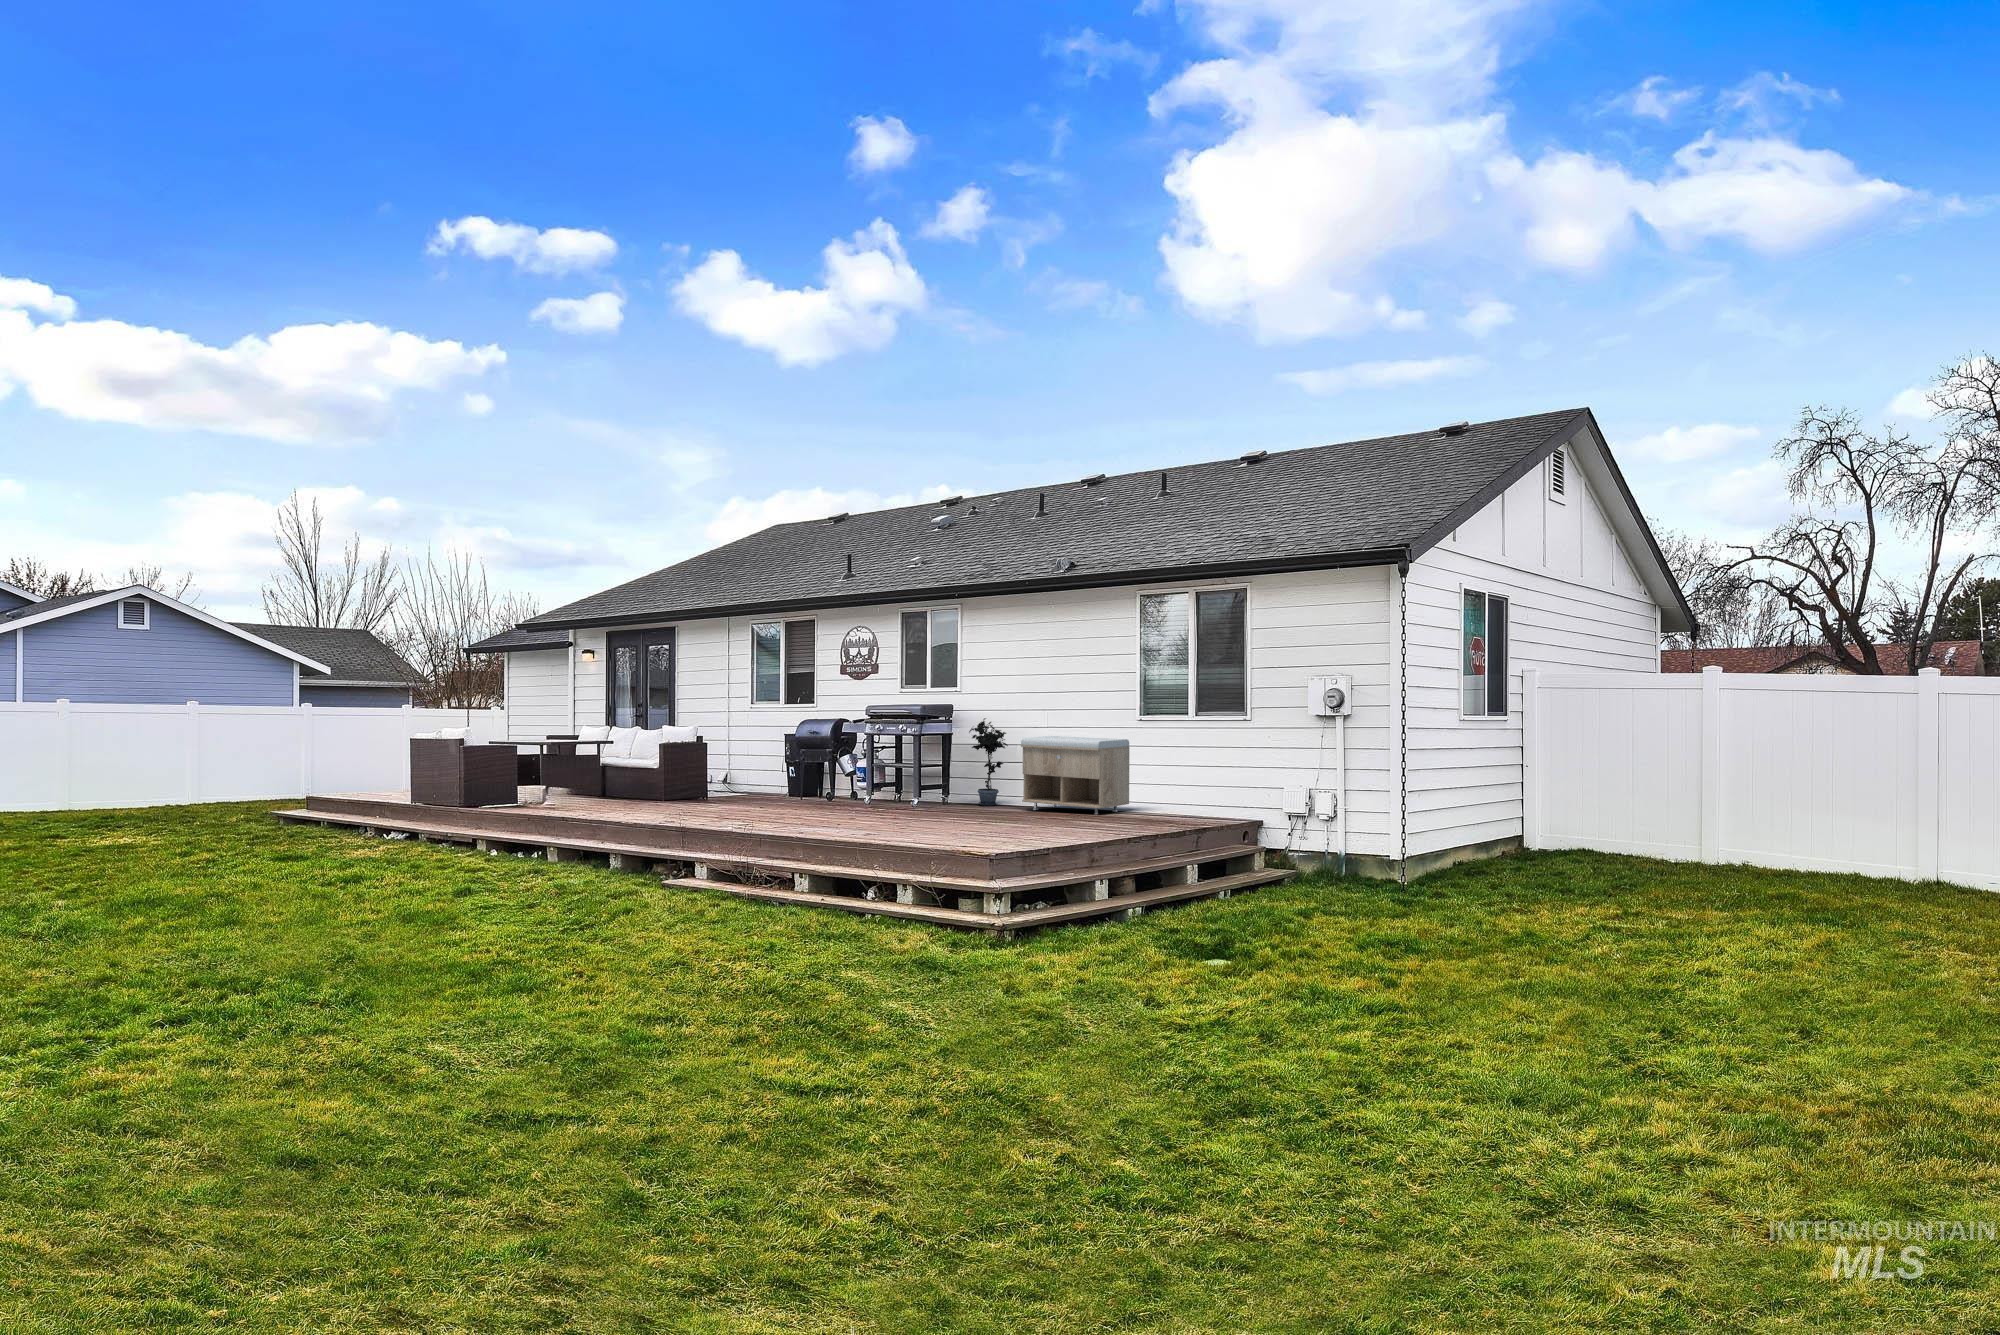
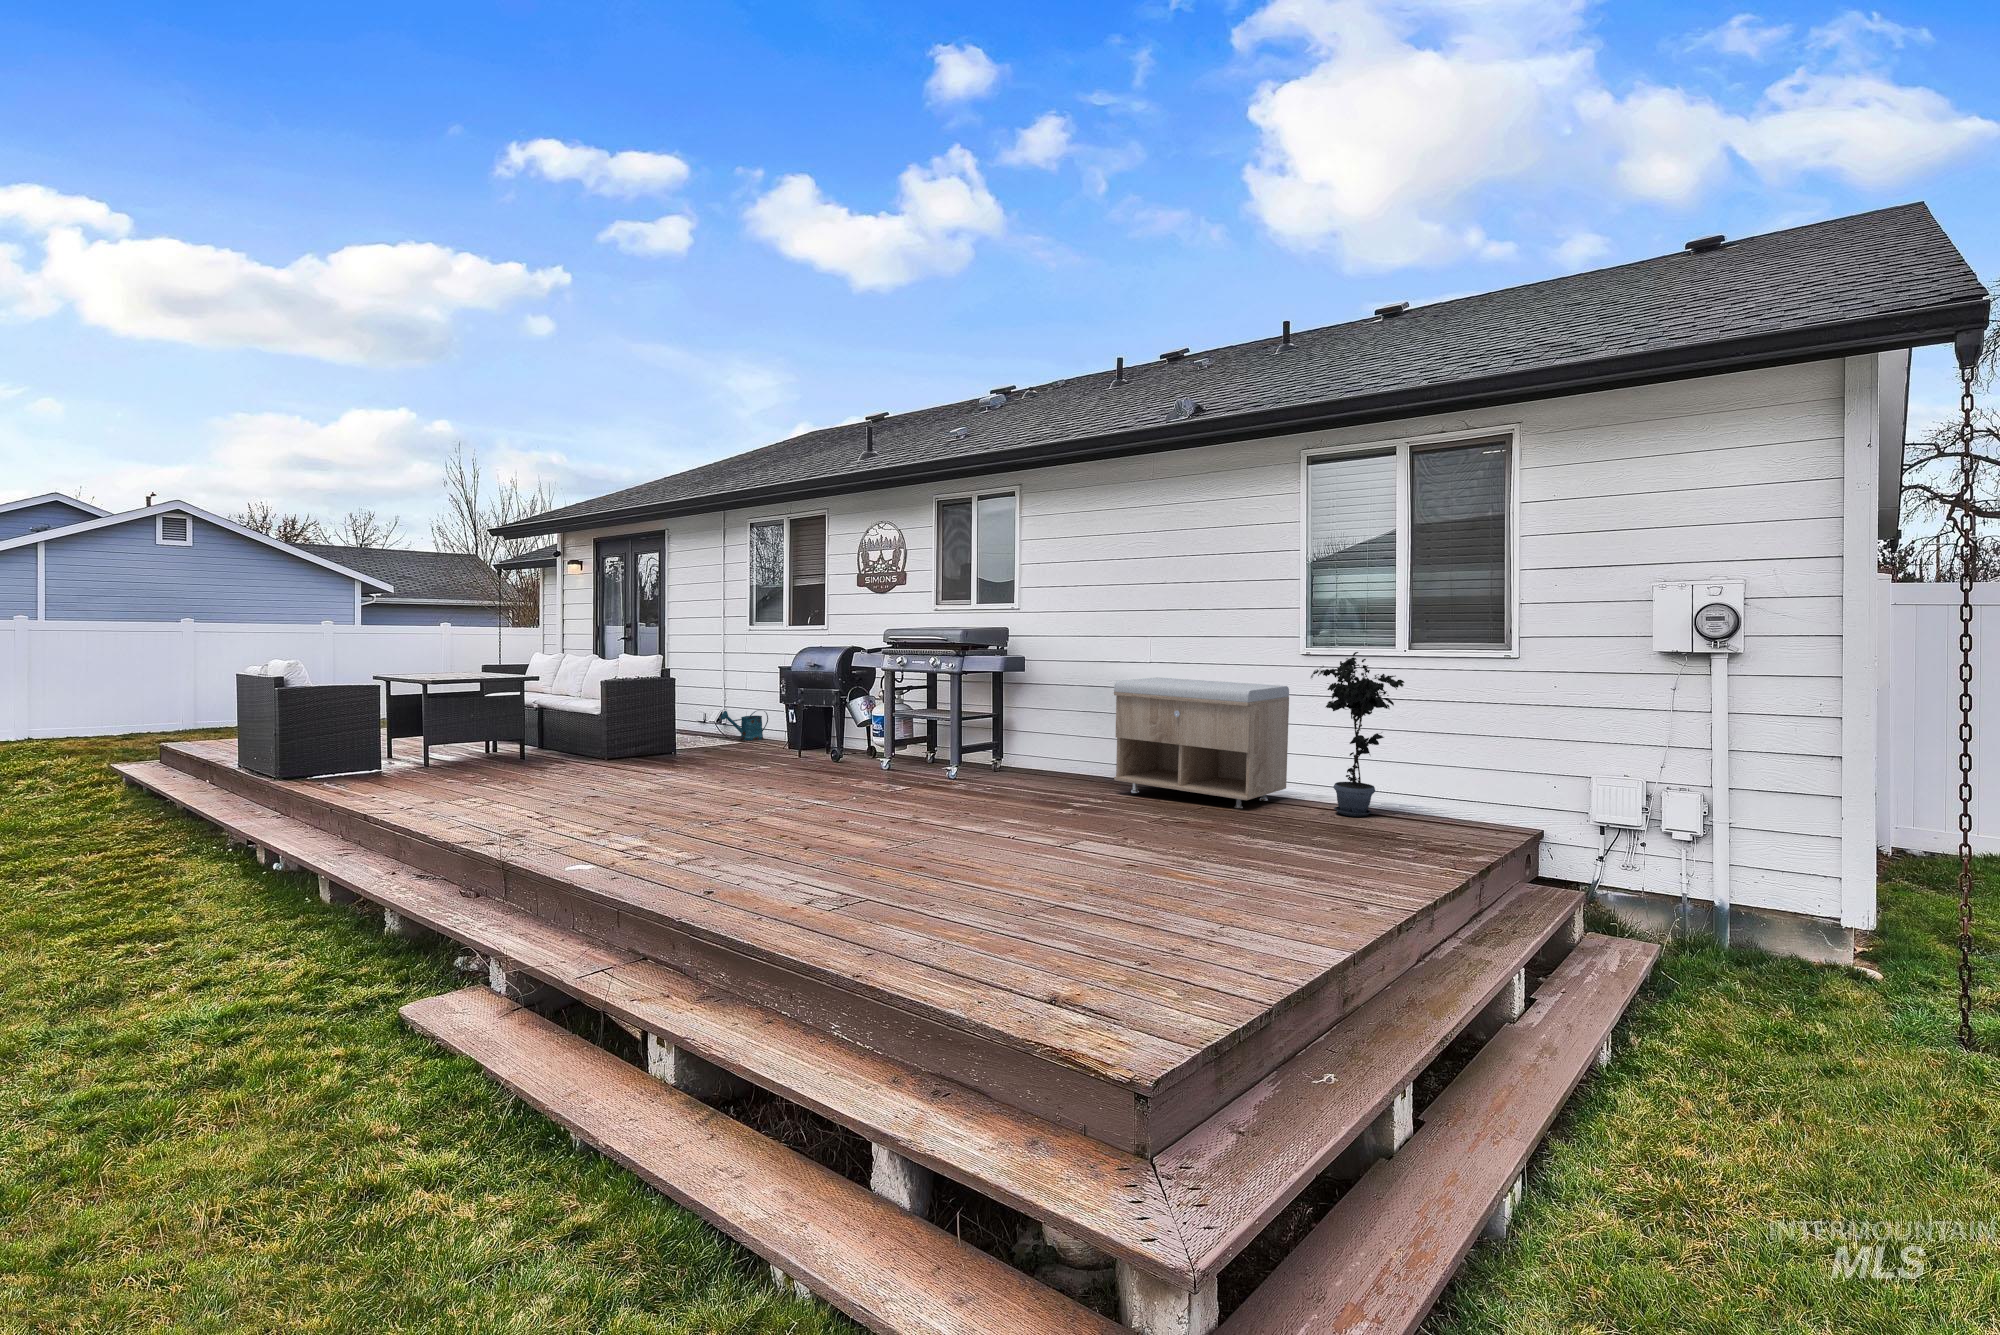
potted plant: present [969,718,1008,806] -> present [1311,652,1404,817]
watering can: none [731,770,767,793] -> present [721,710,768,740]

